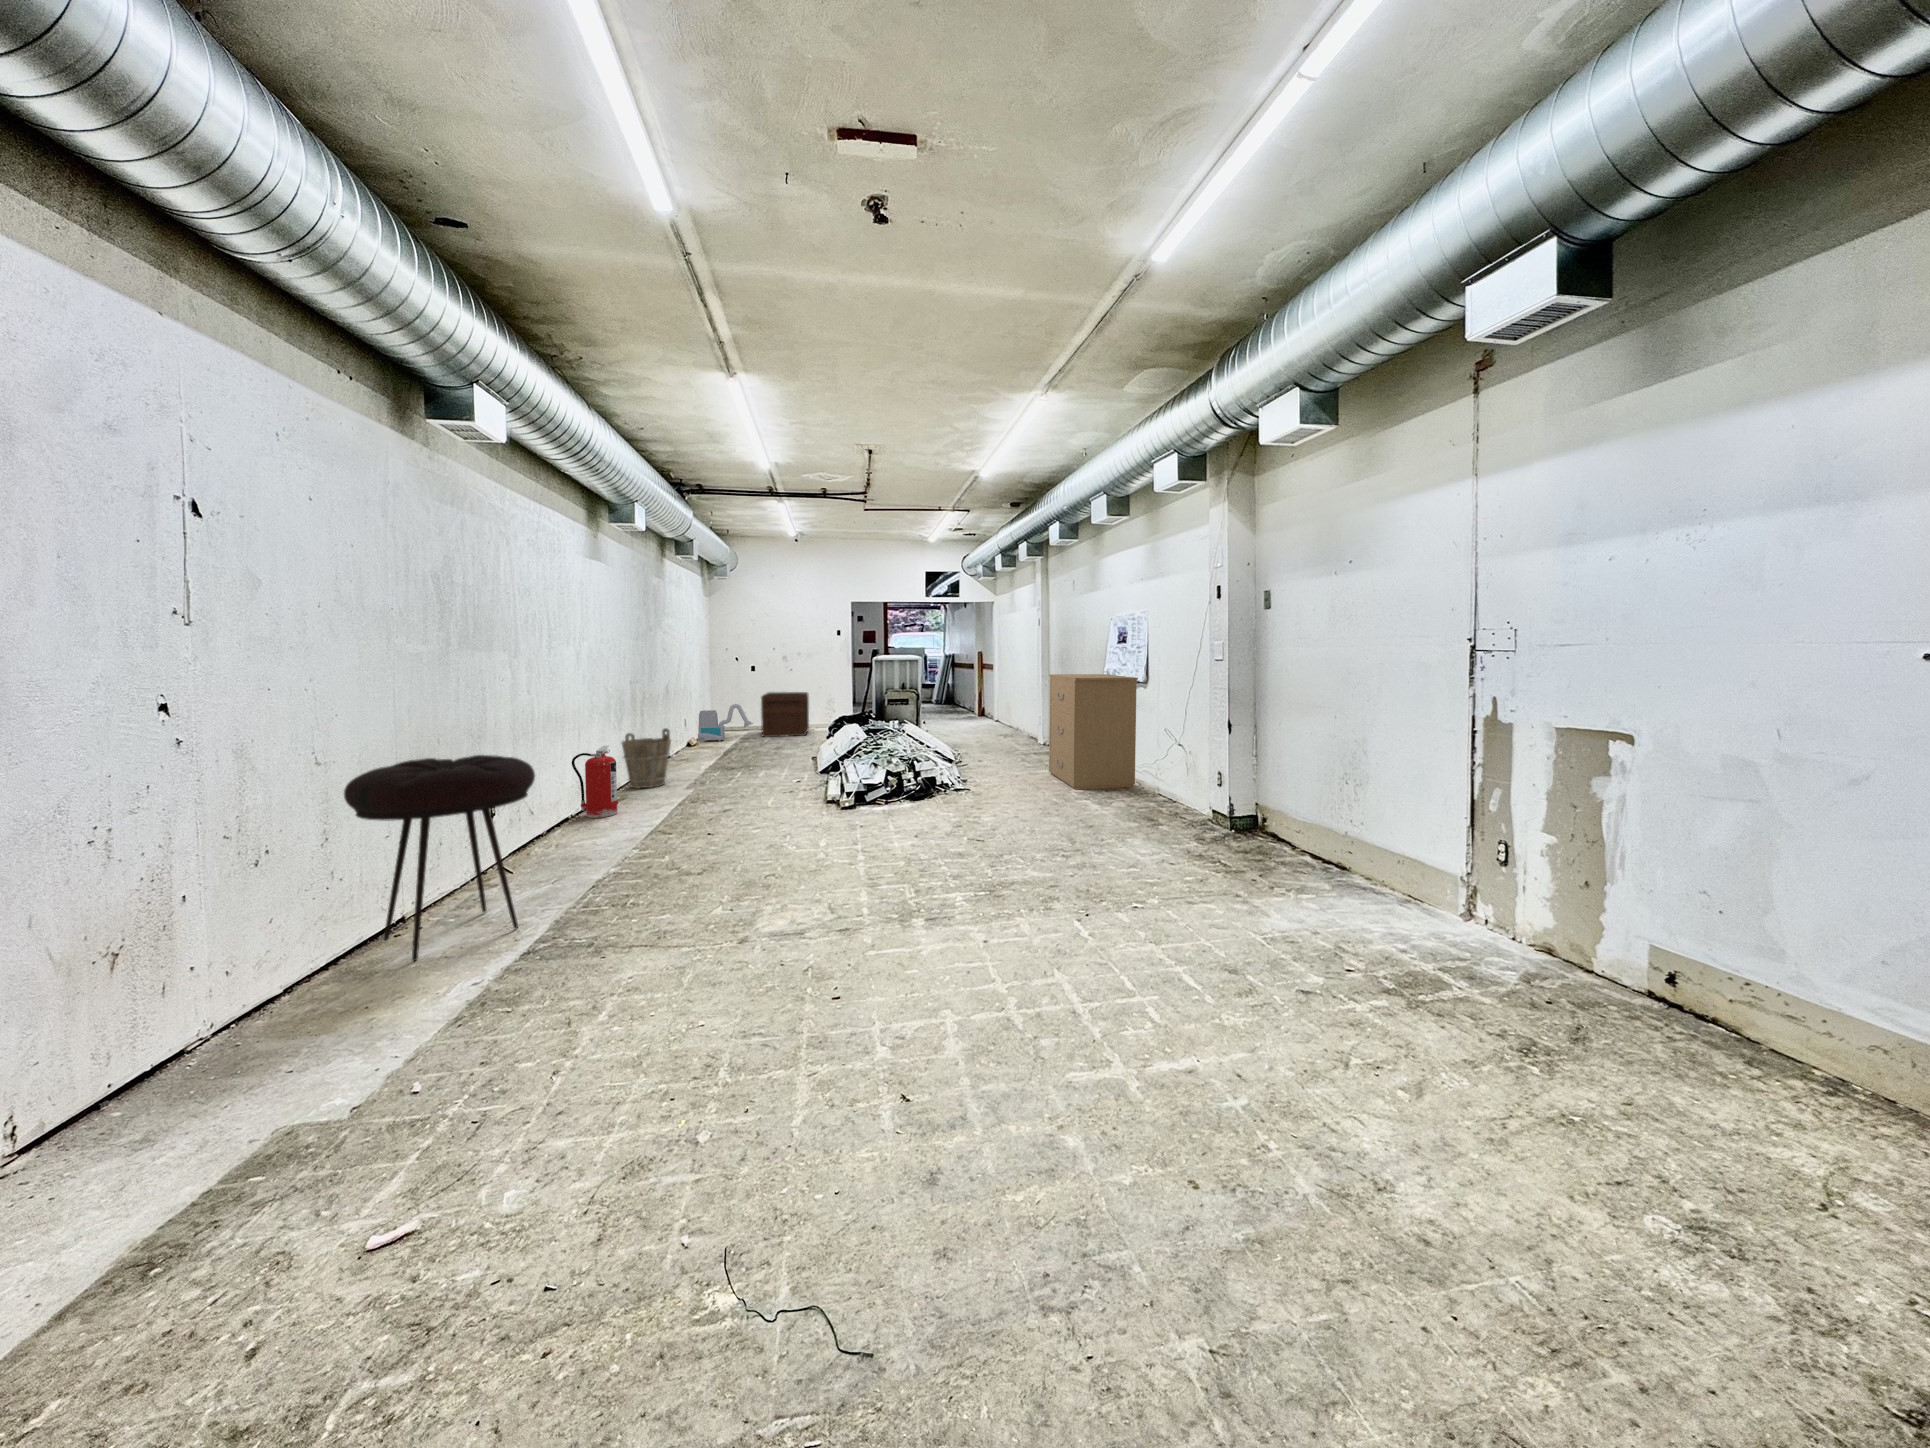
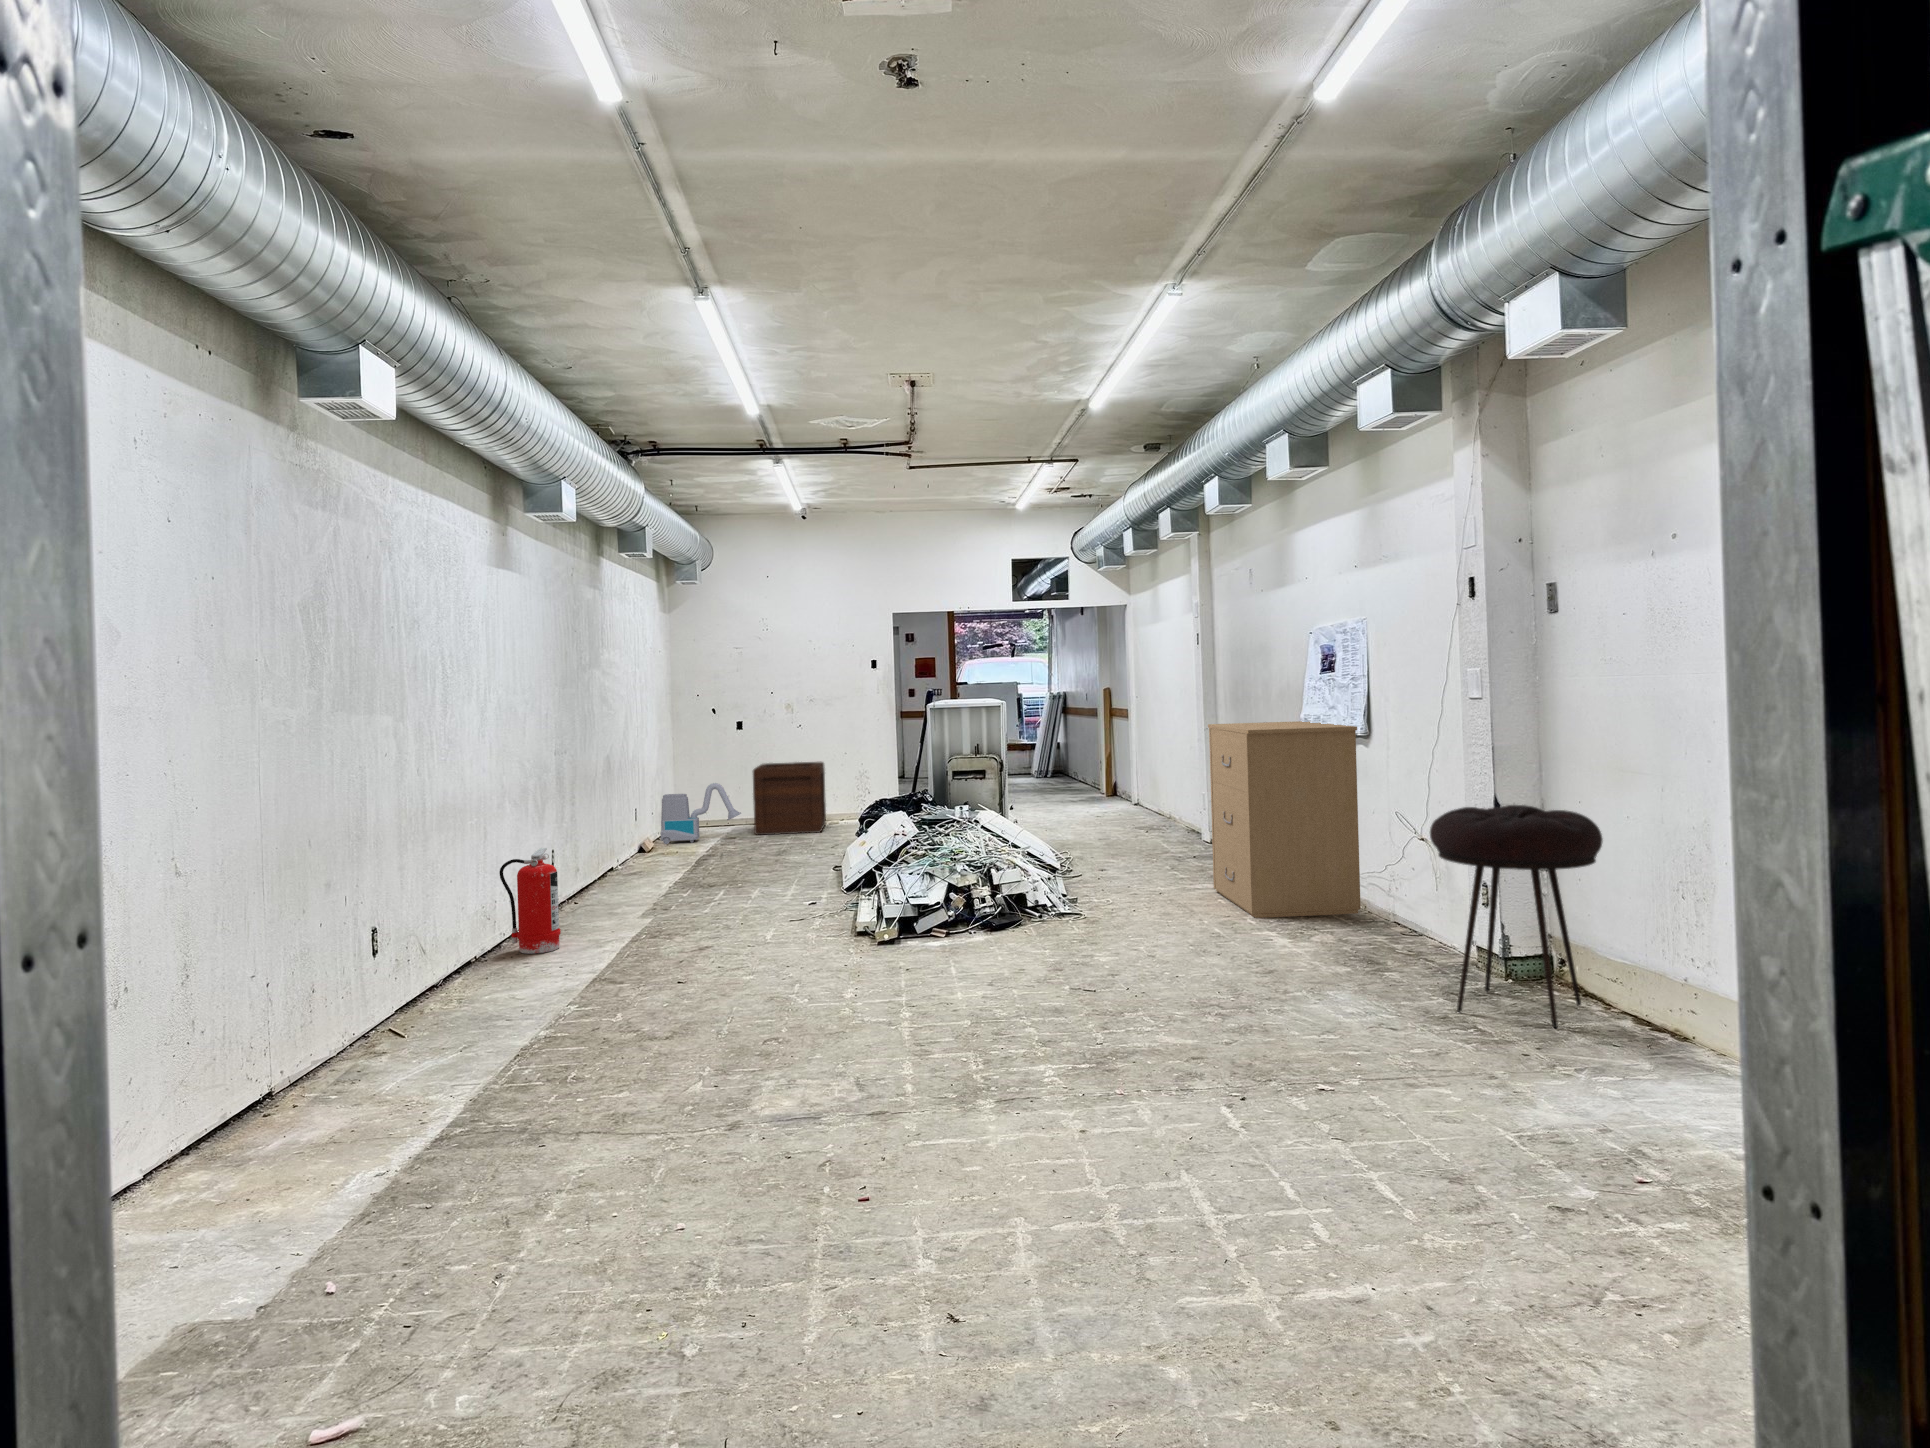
bucket: present [622,728,671,788] -> none [560,822,628,913]
stool: present [344,755,535,961] -> present [1430,805,1603,1028]

